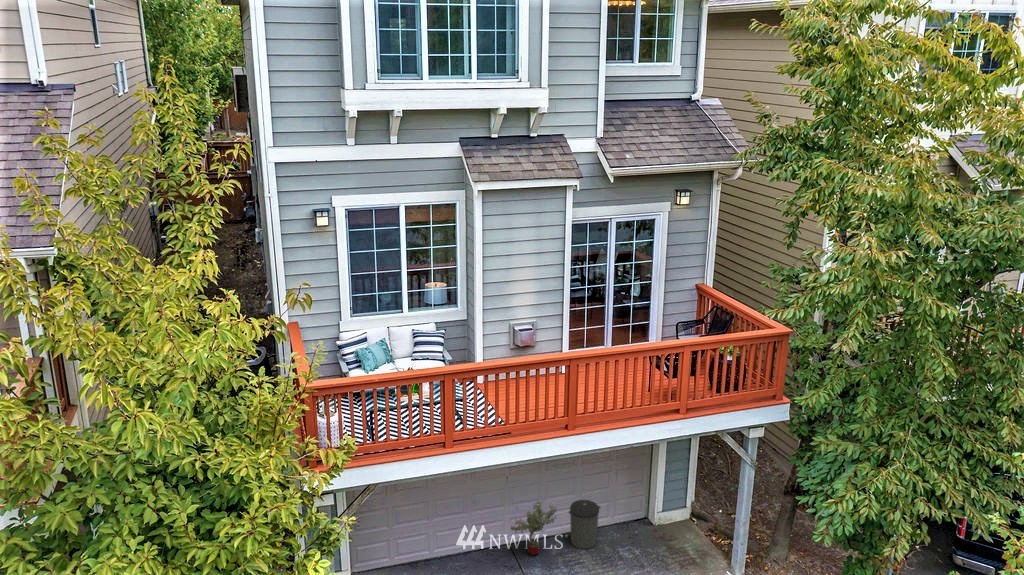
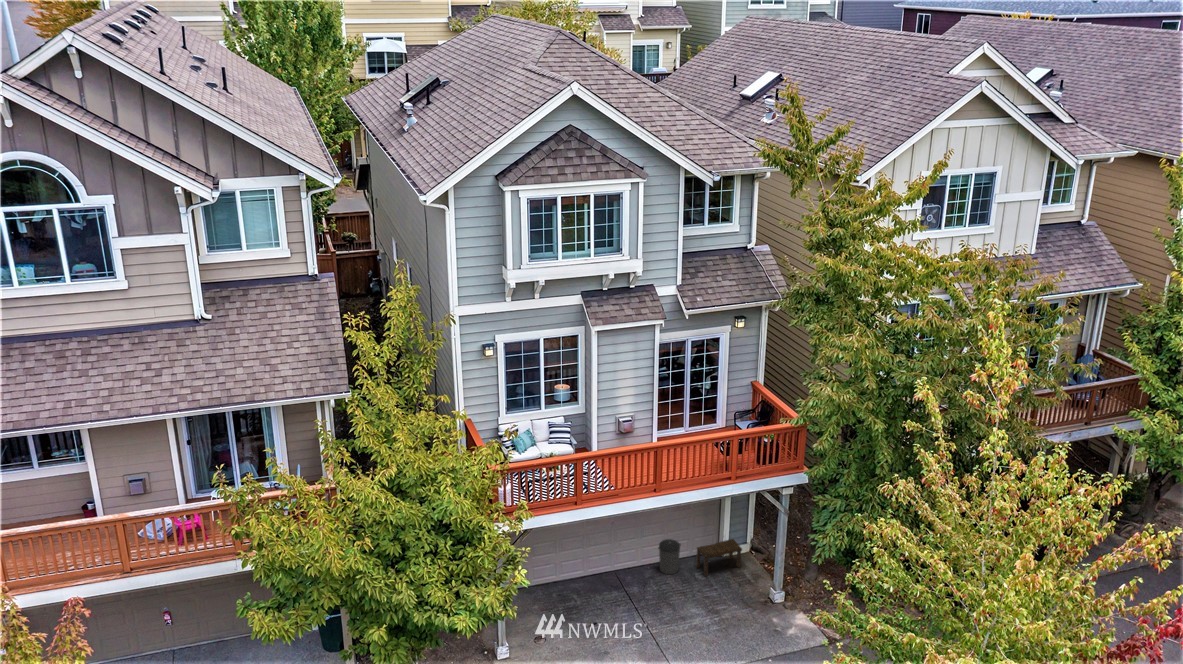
potted tree: present [511,499,557,555] -> none [616,538,650,579]
bench: none [620,499,684,552] -> present [696,539,742,576]

